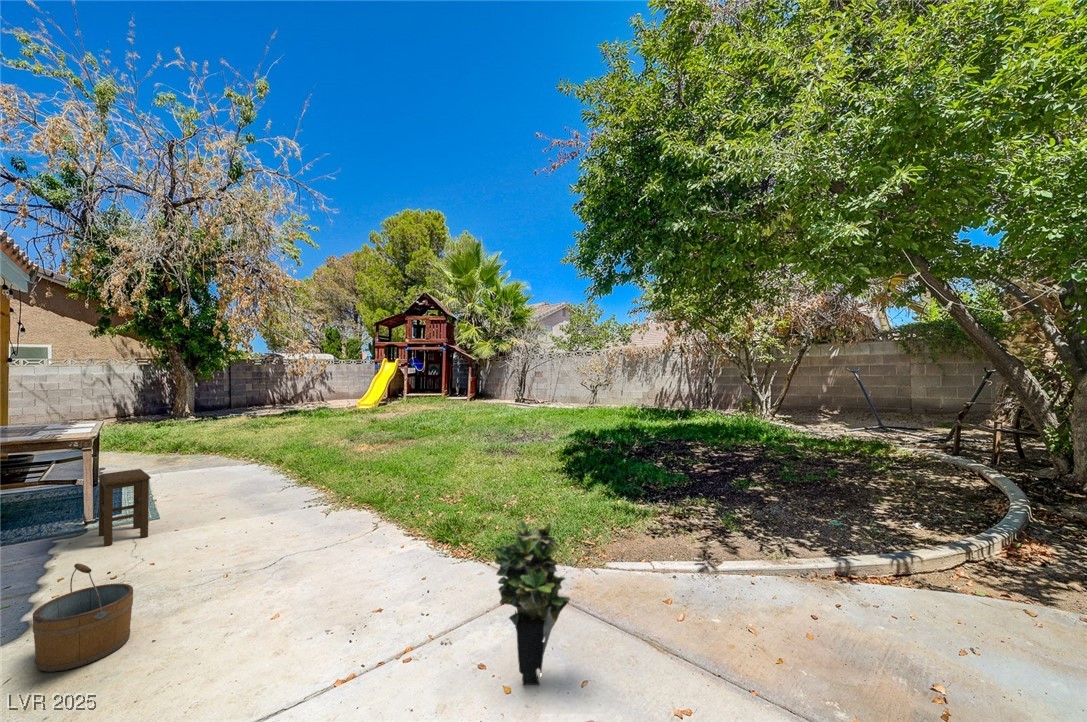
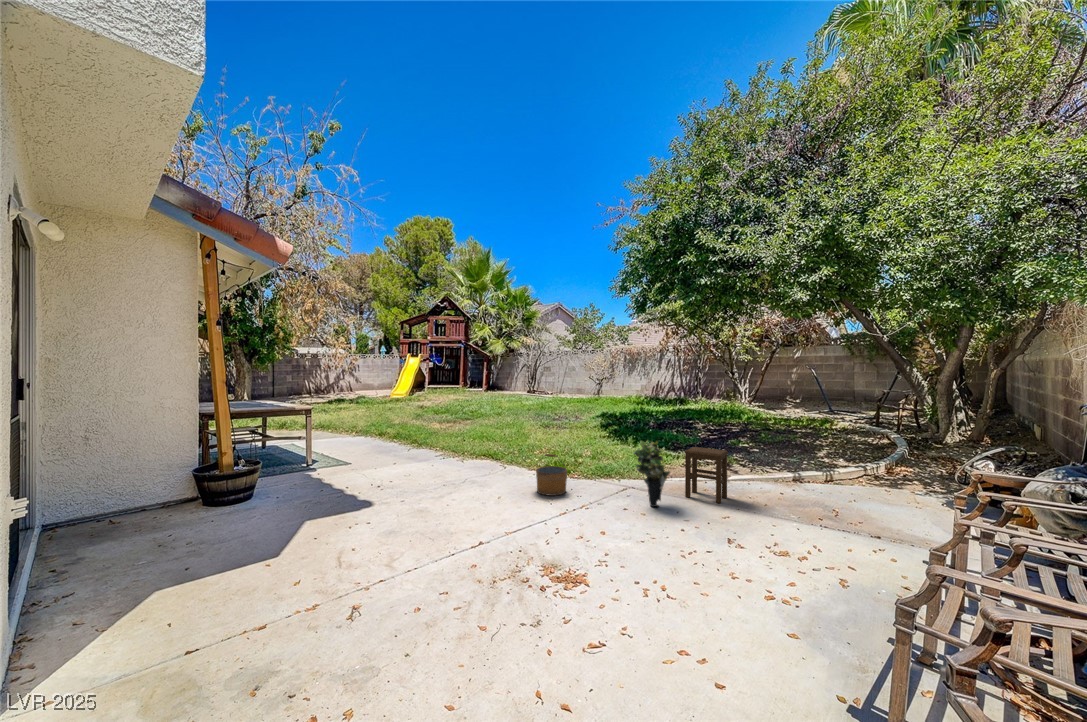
stool: present [98,469,151,546] -> present [685,447,728,503]
bucket: present [33,563,133,672] -> present [536,454,567,496]

